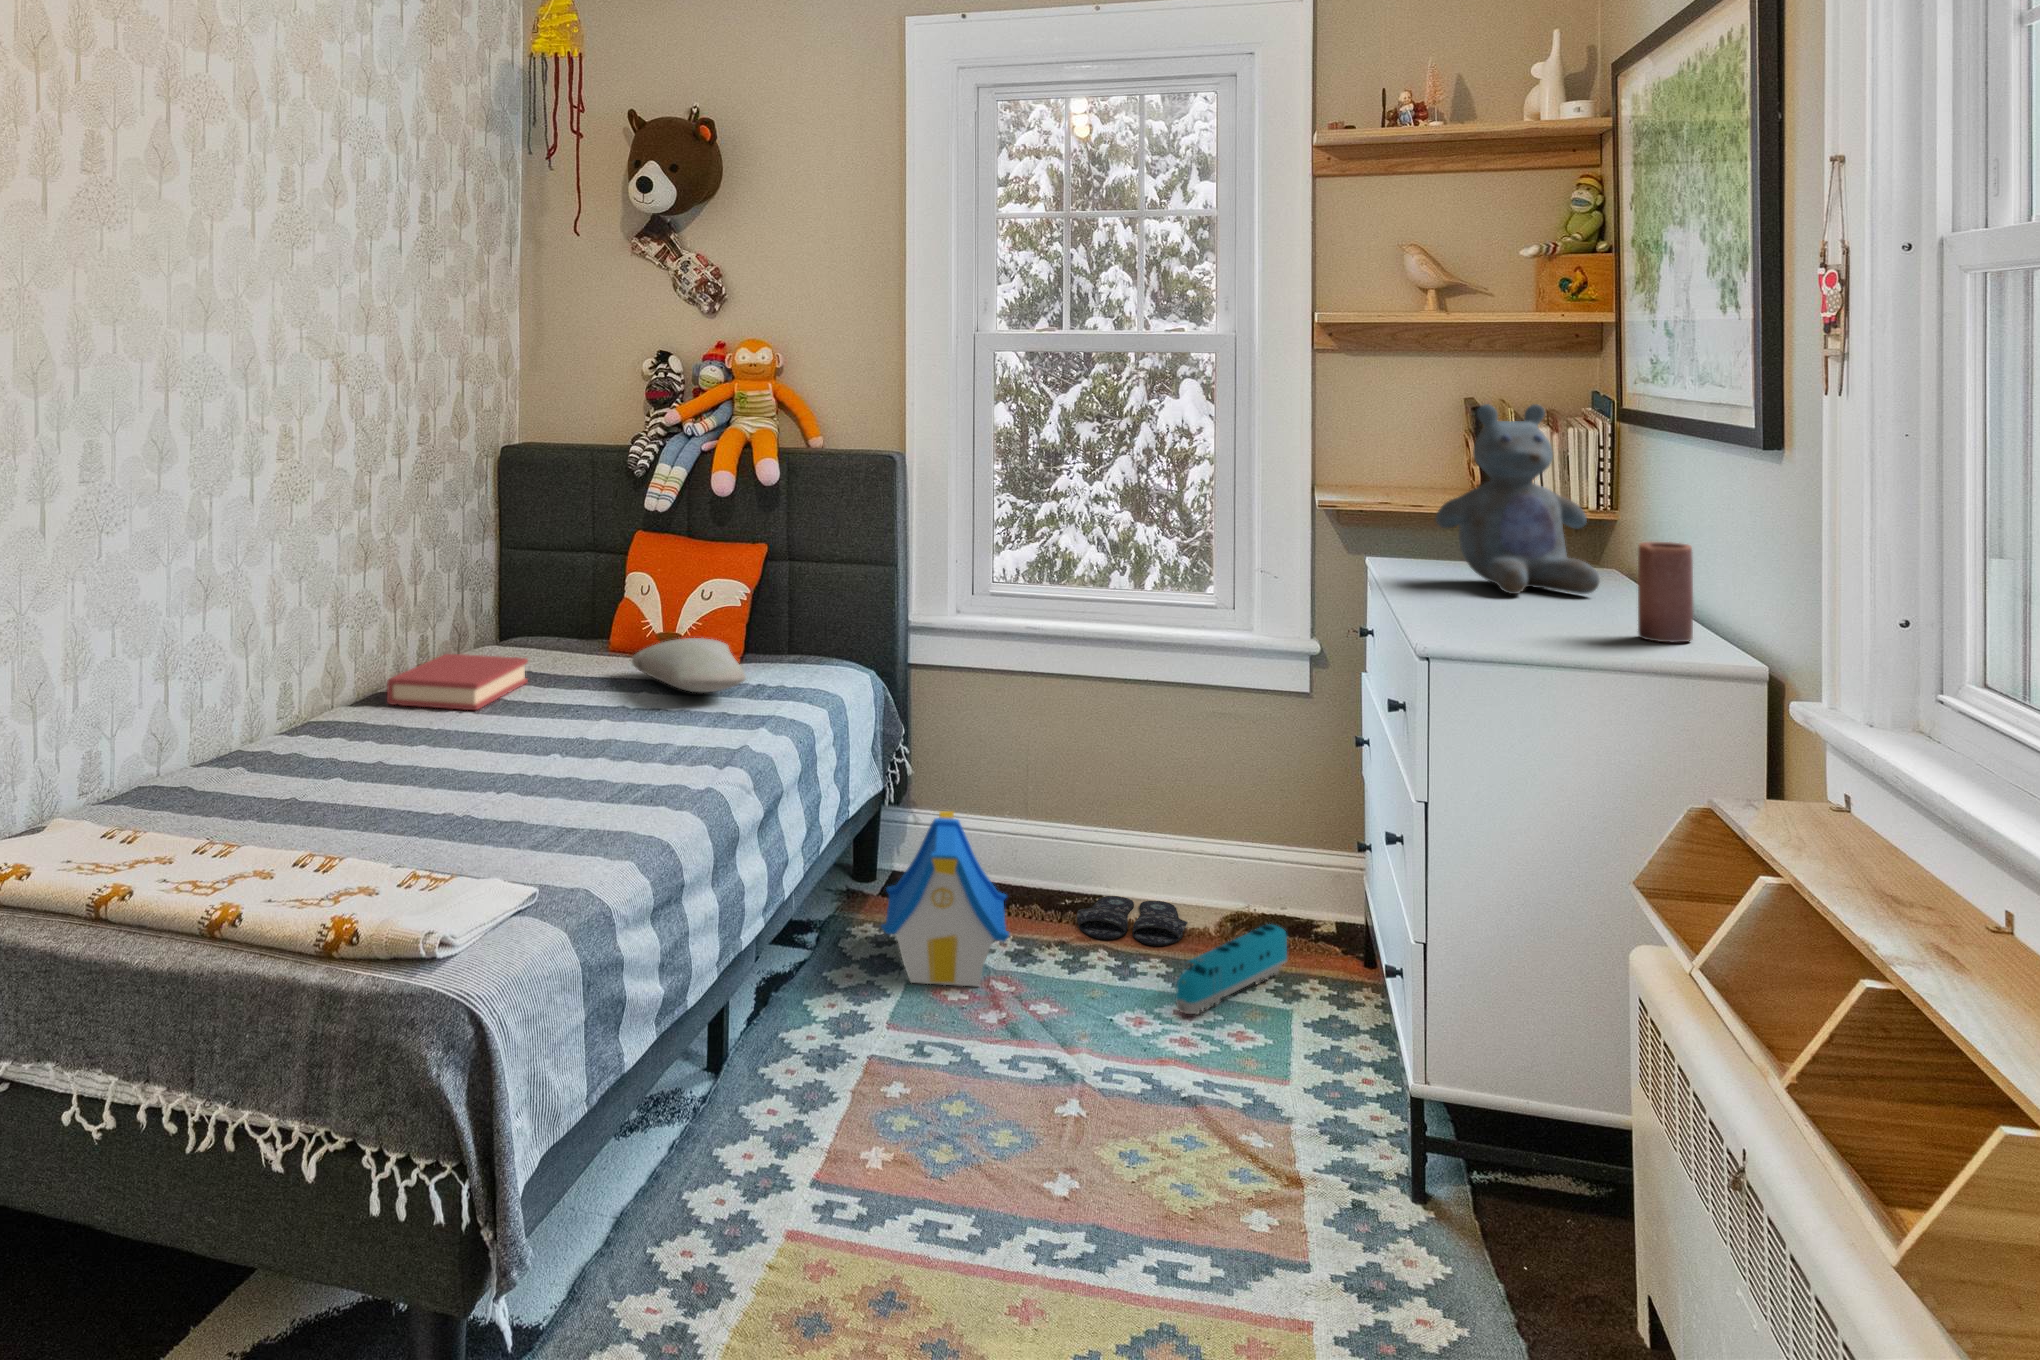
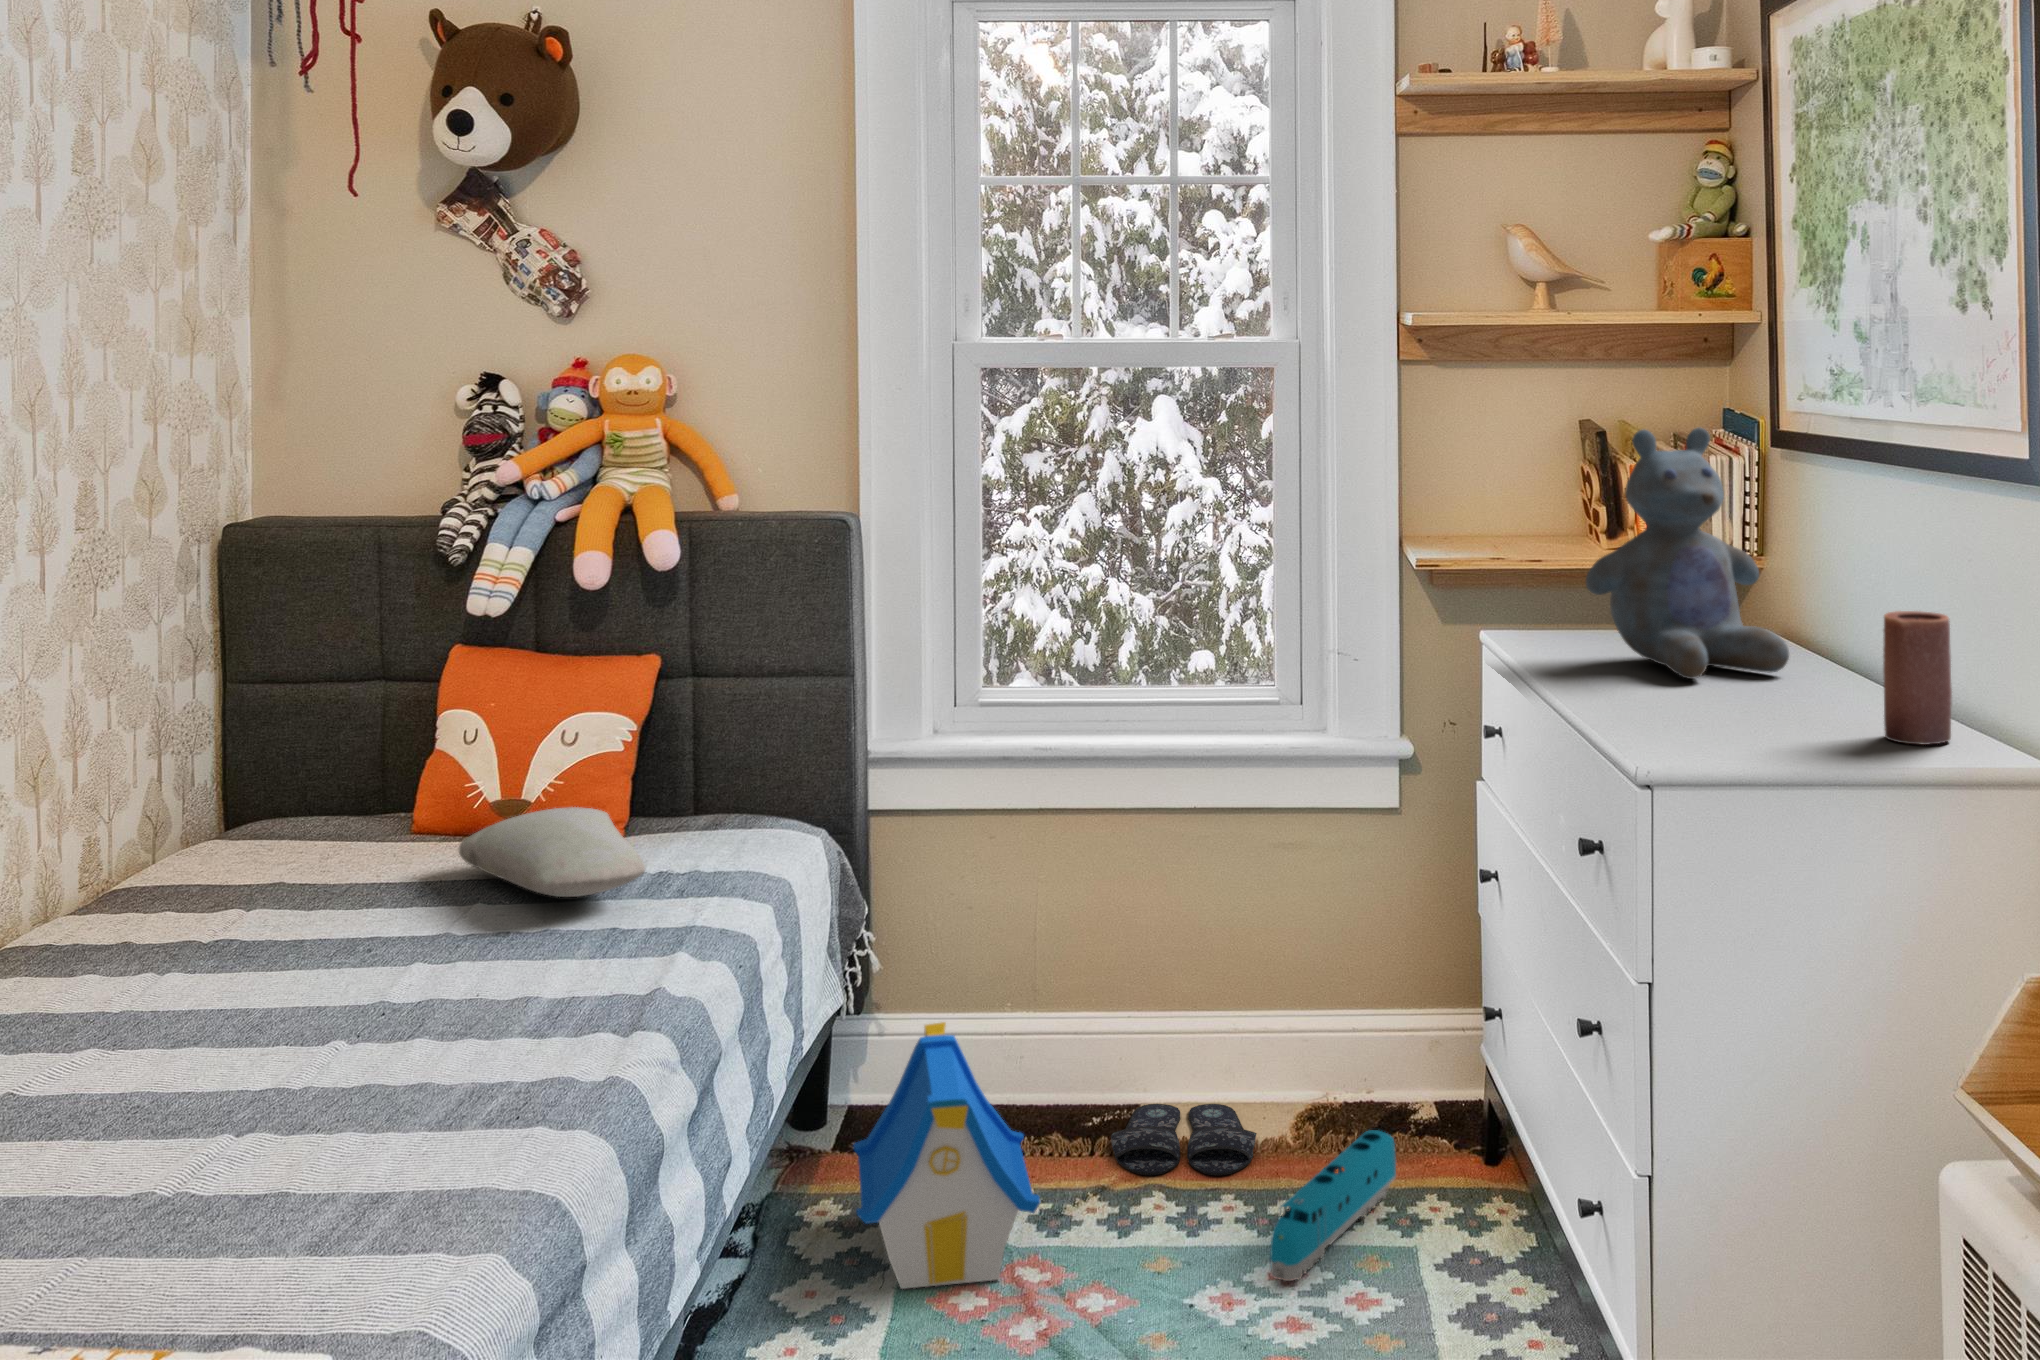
hardback book: present [387,654,528,710] -> none [46,864,290,968]

